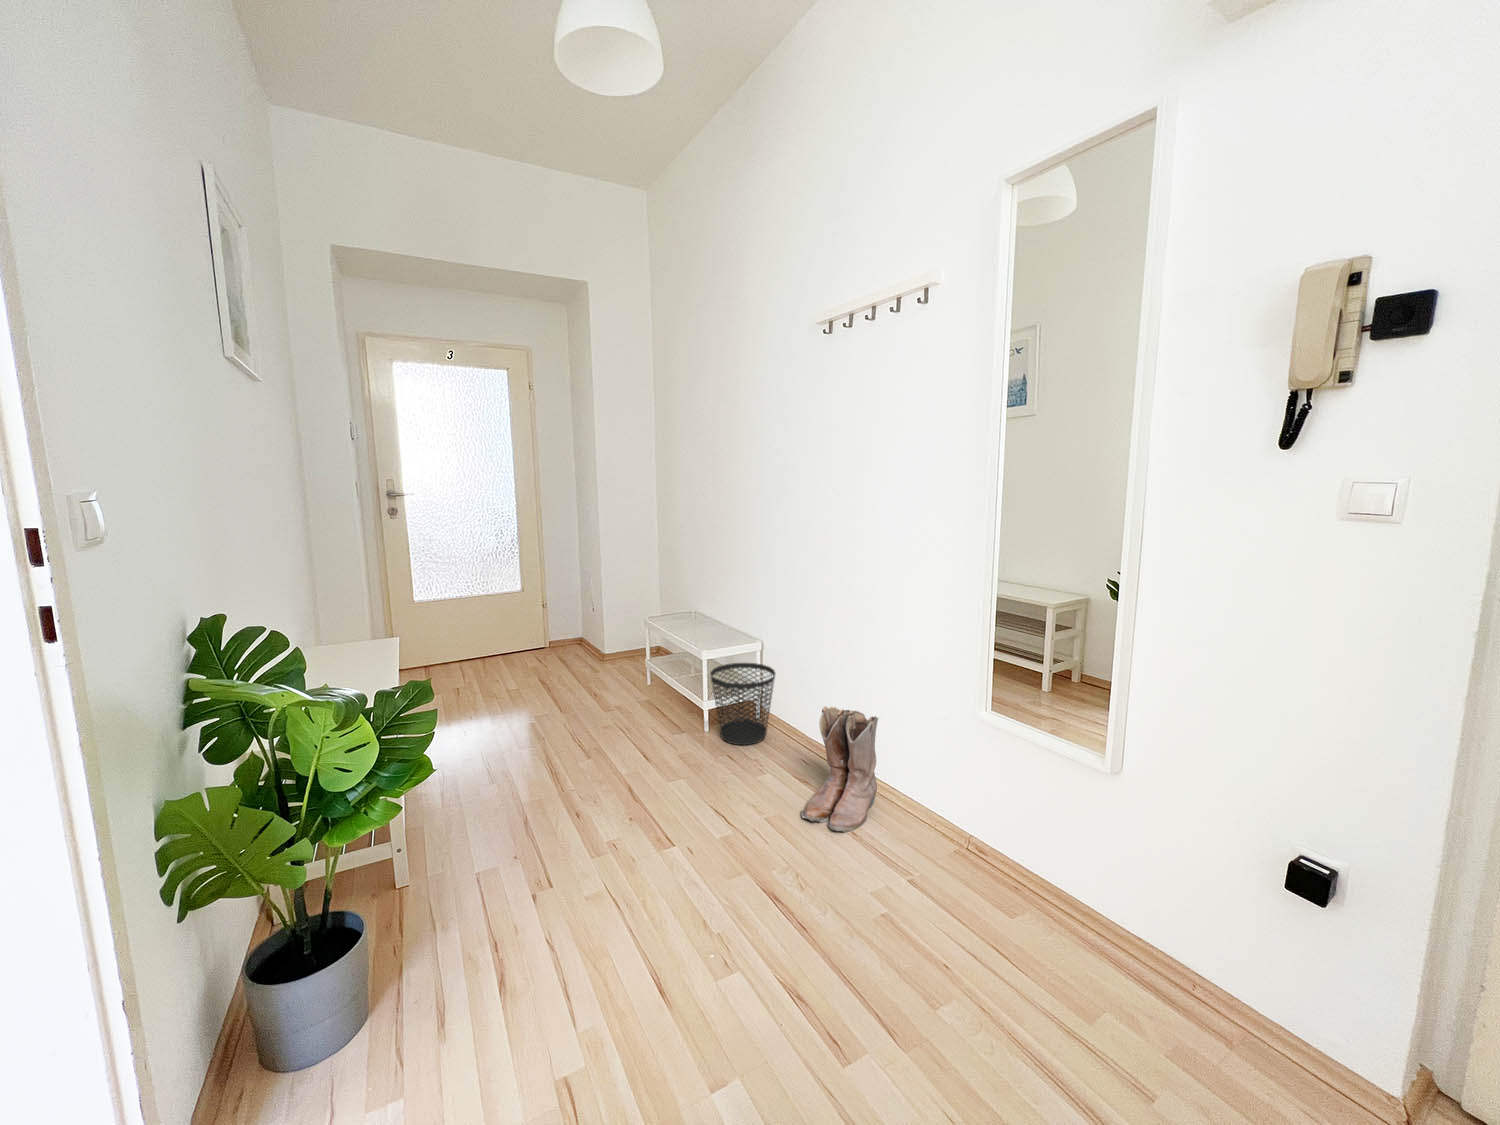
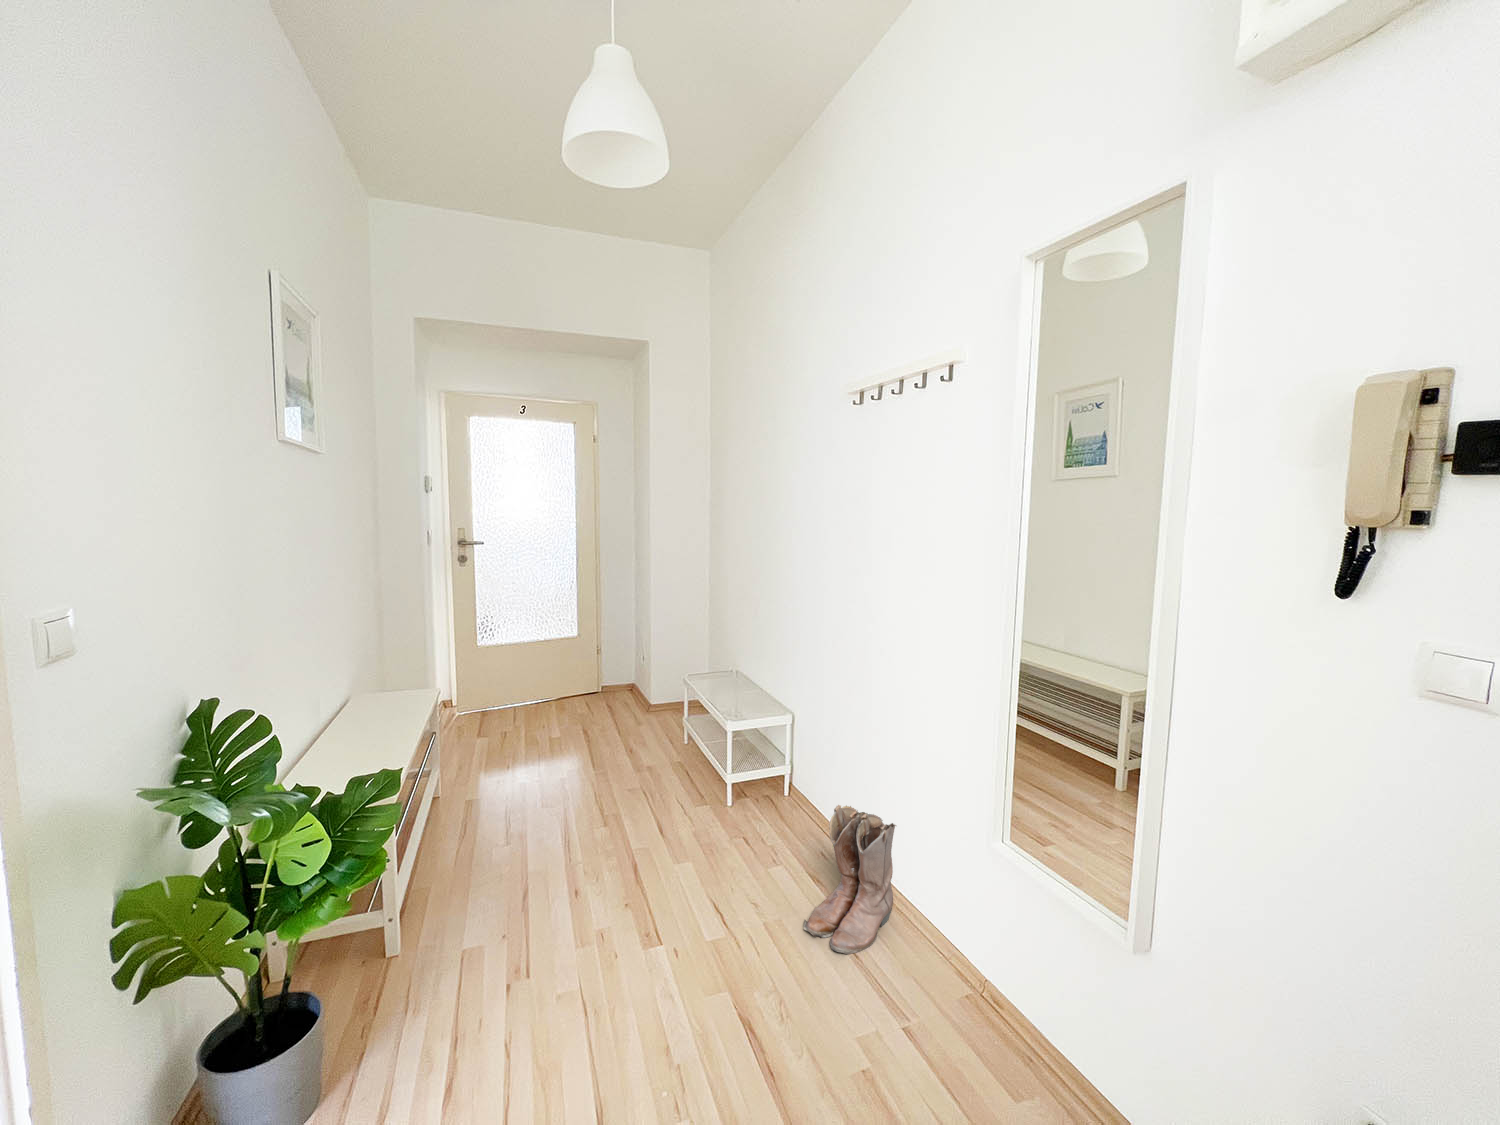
wastebasket: present [710,663,775,745] -> none [733,736,802,828]

